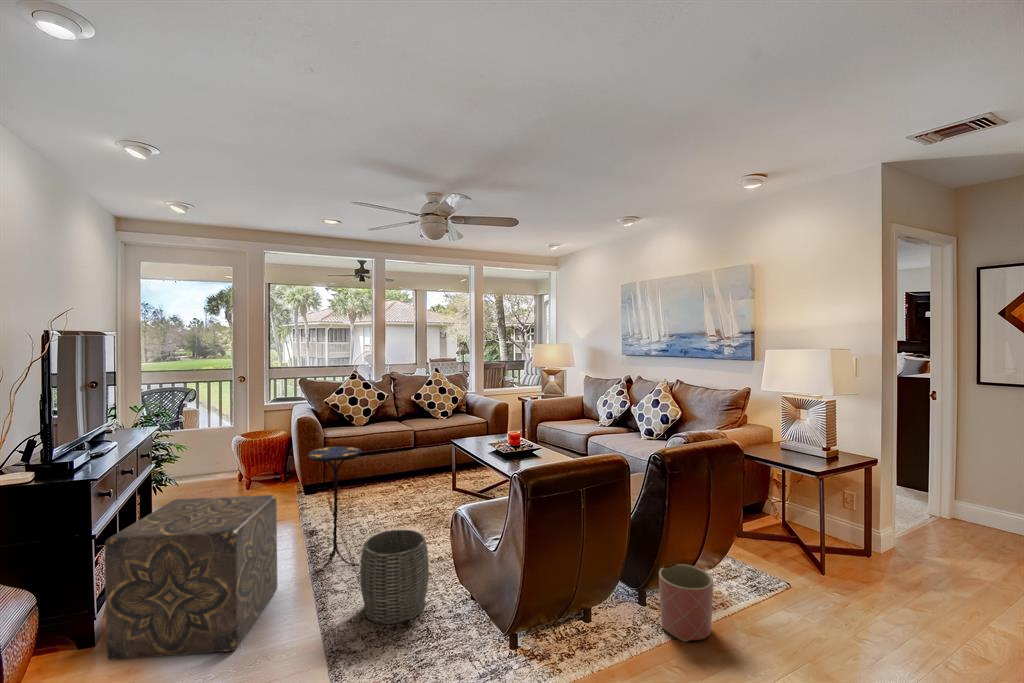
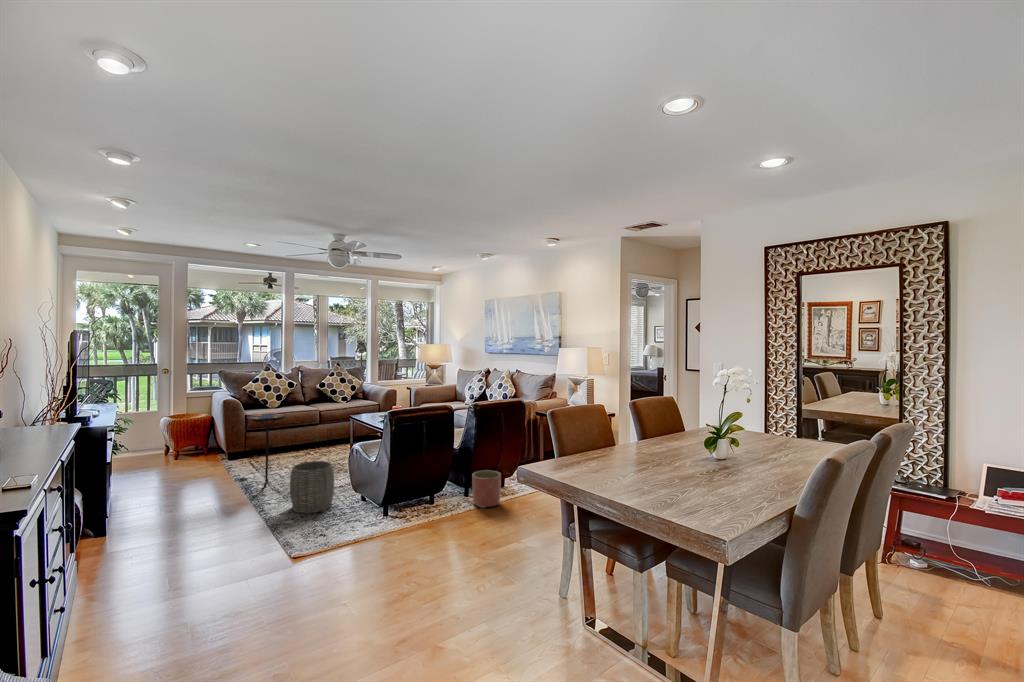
ottoman: present [105,495,278,660] -> none [127,442,229,536]

